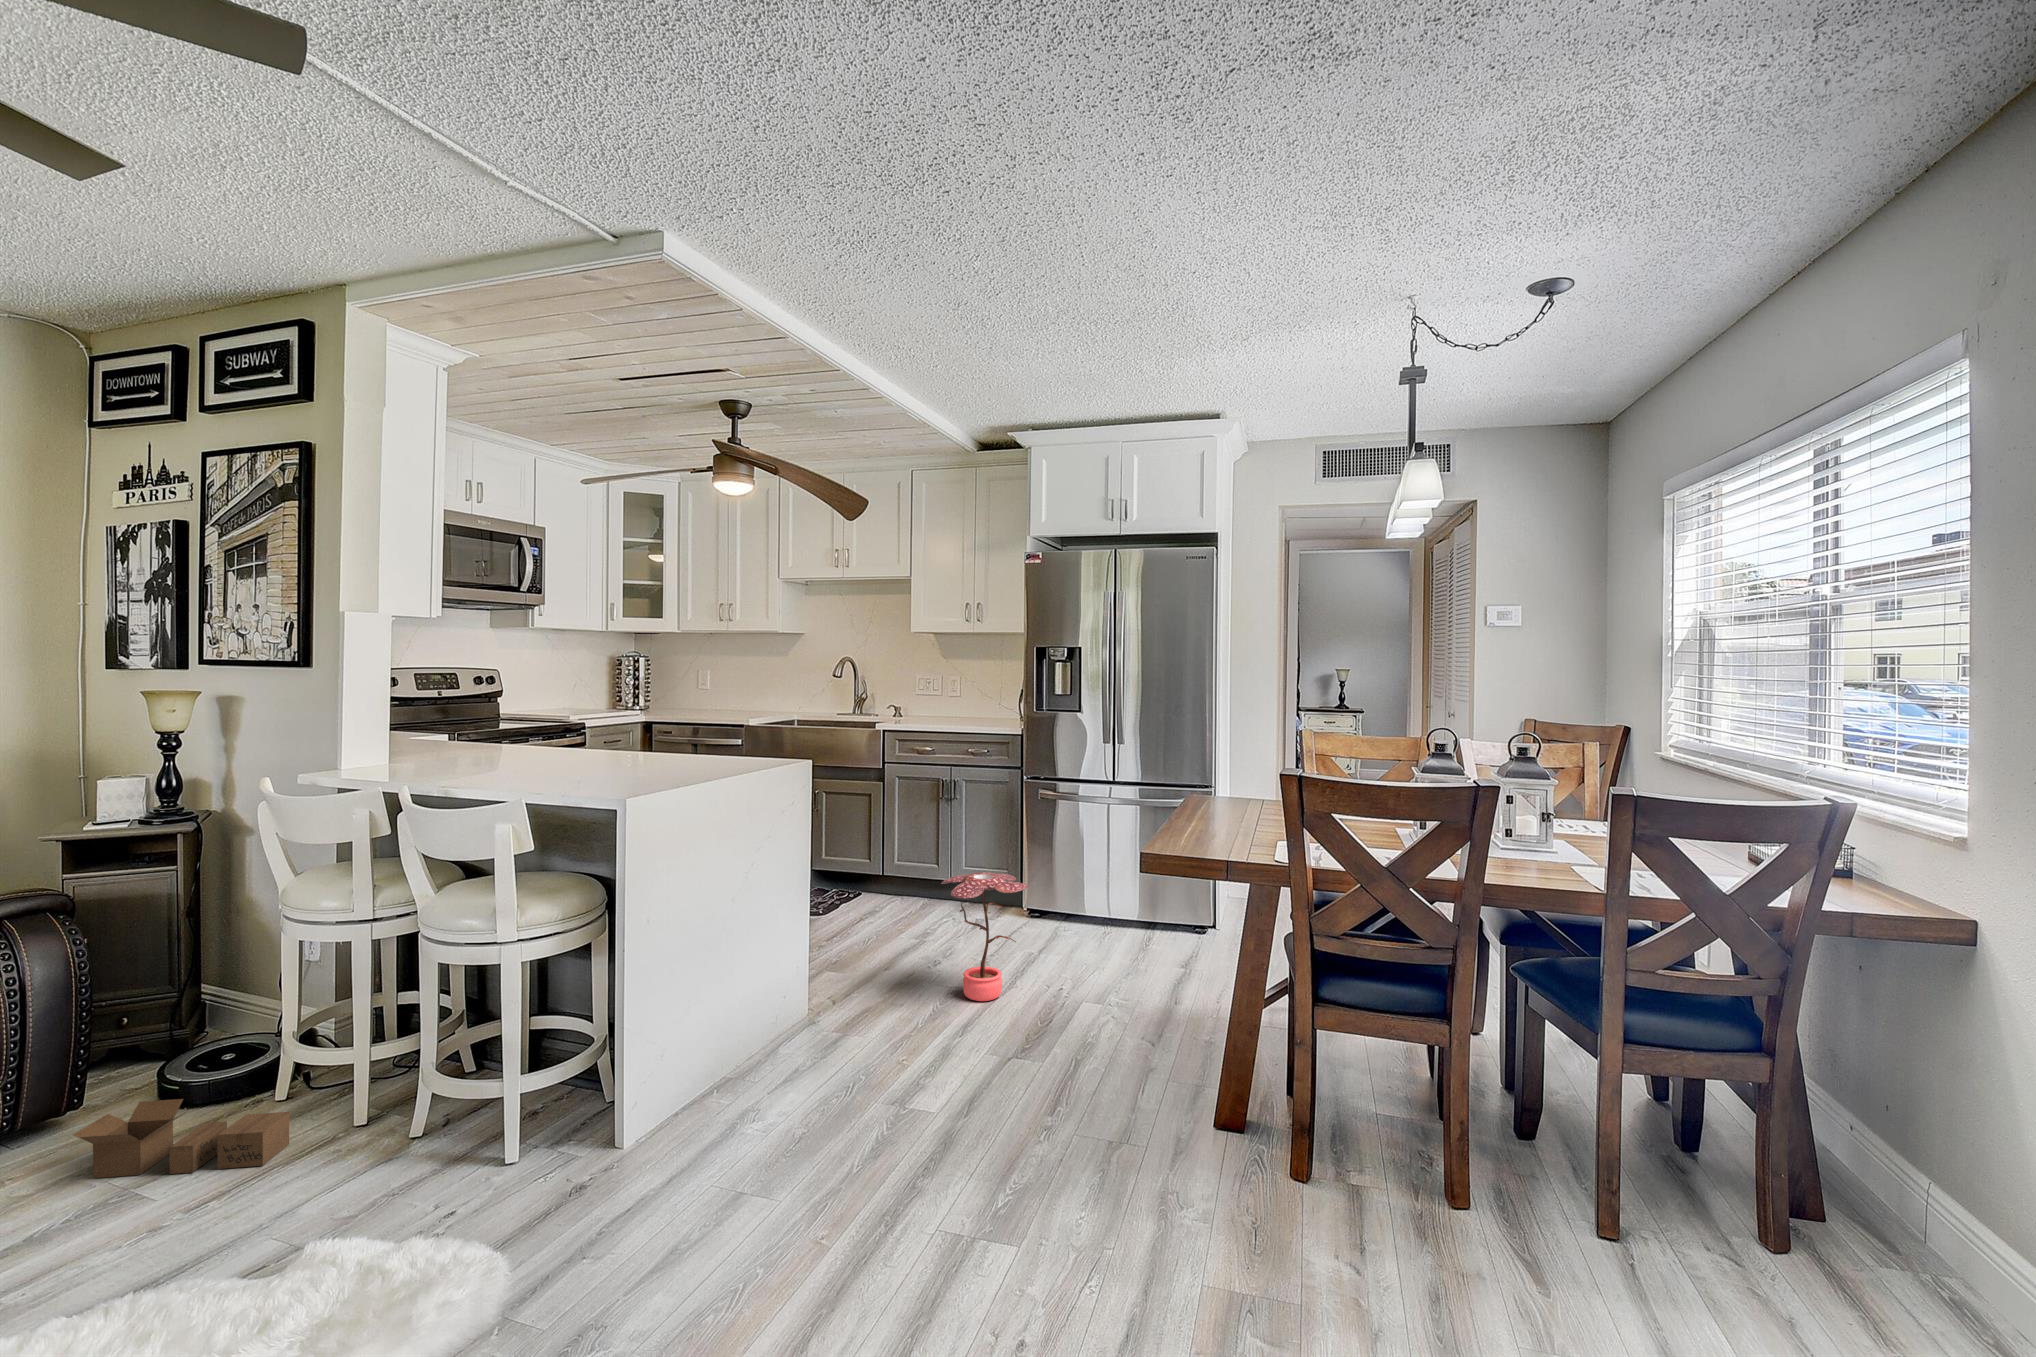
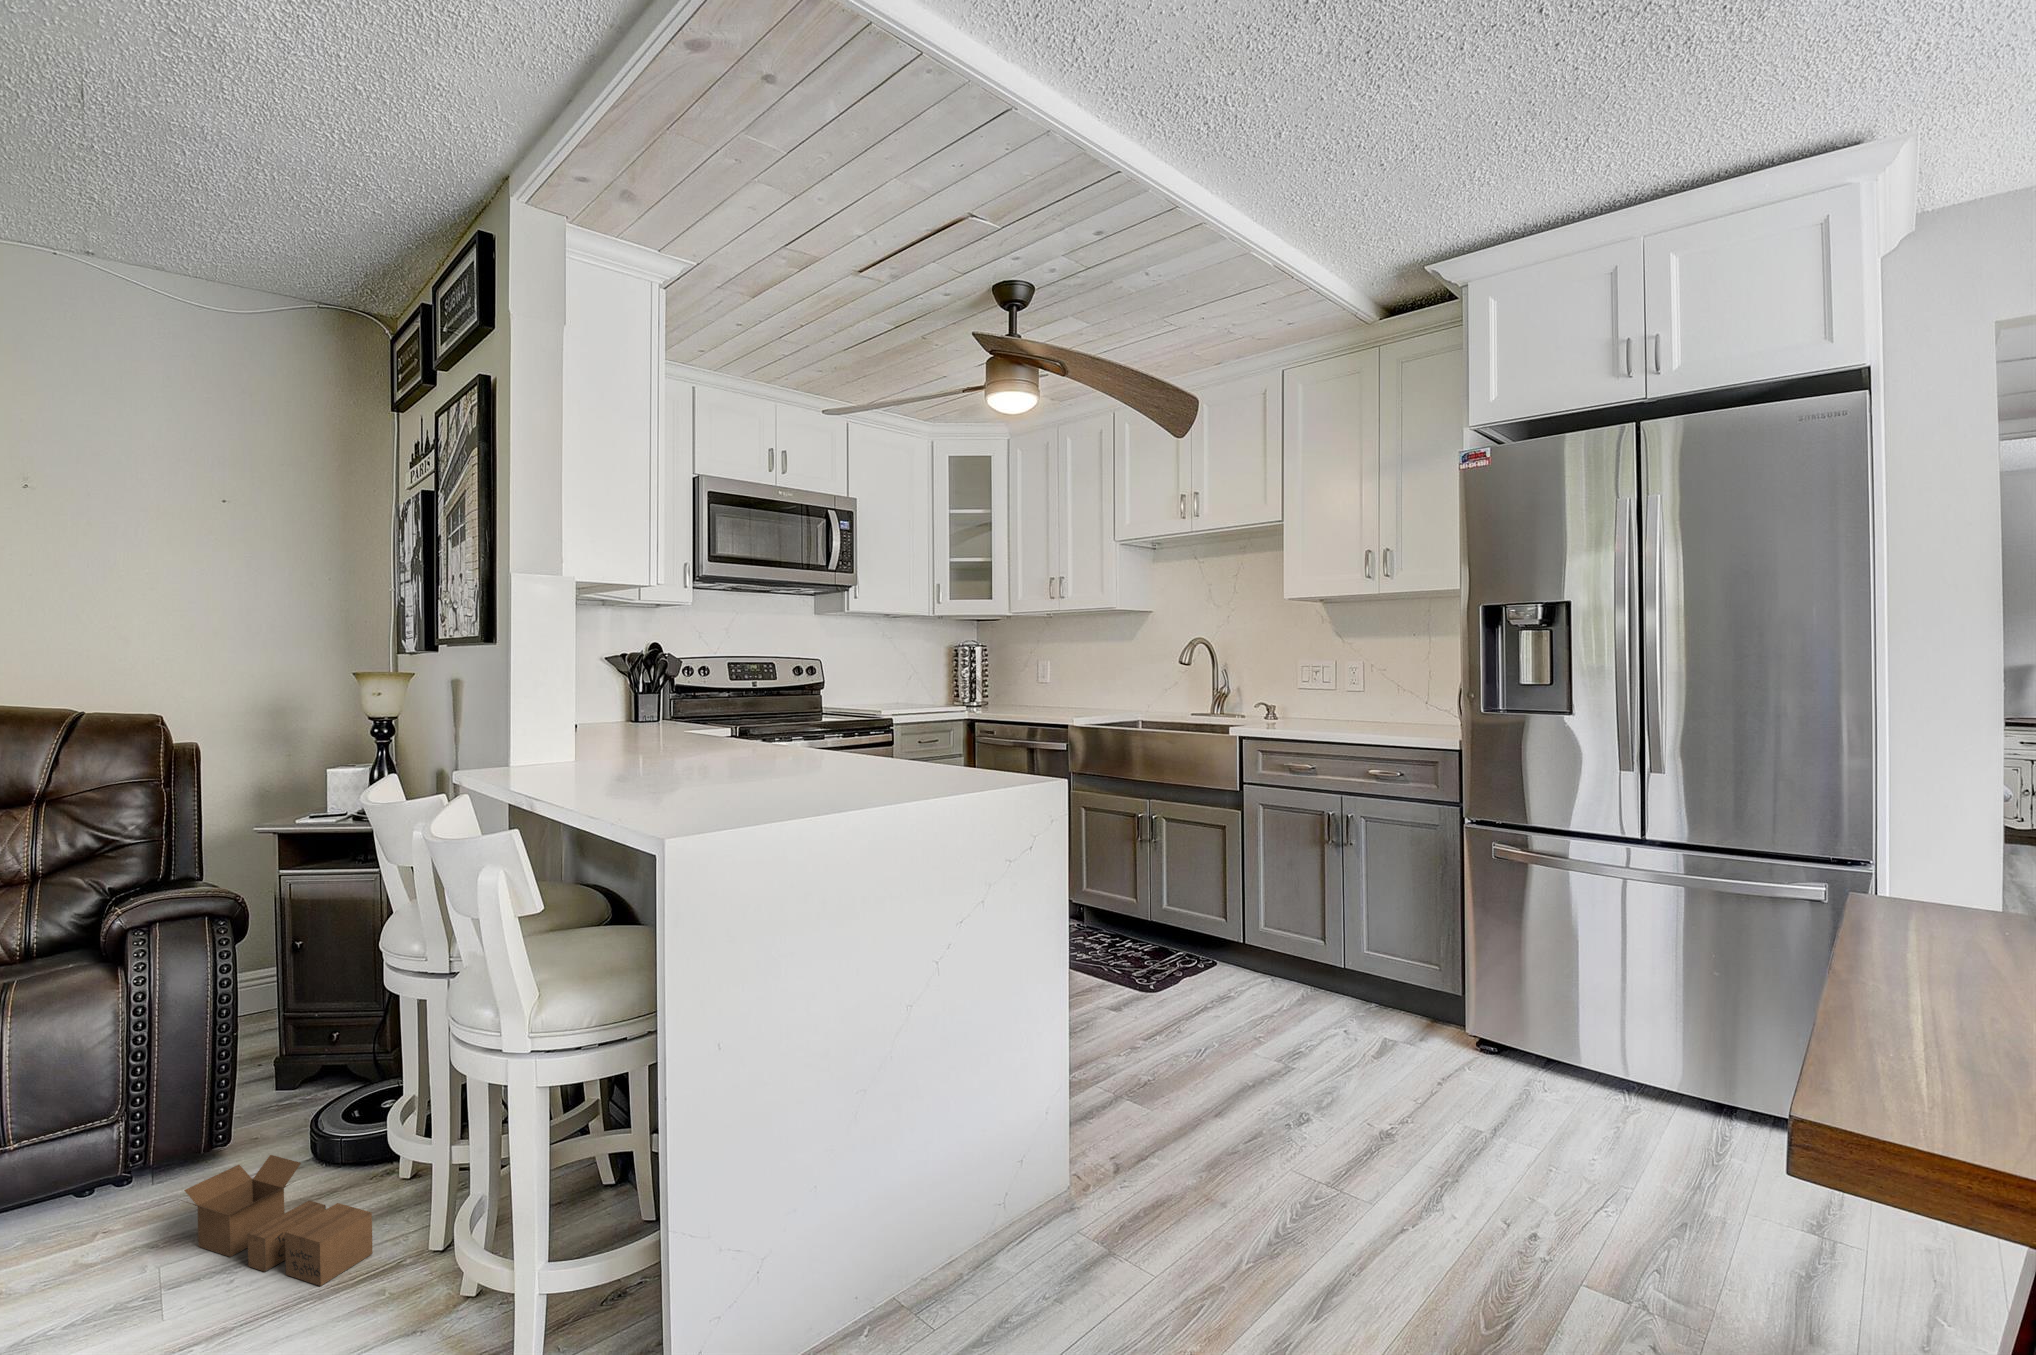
potted plant: present [941,872,1028,1001] -> none [1289,991,1453,1234]

